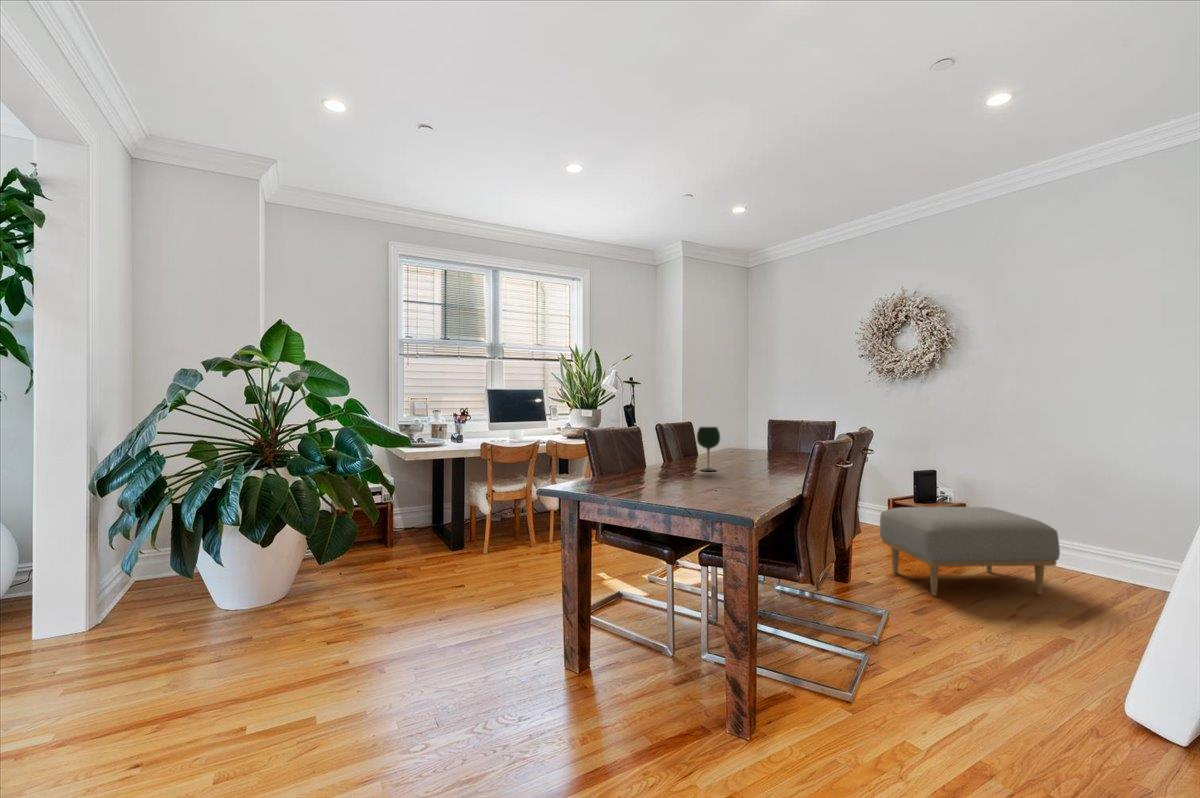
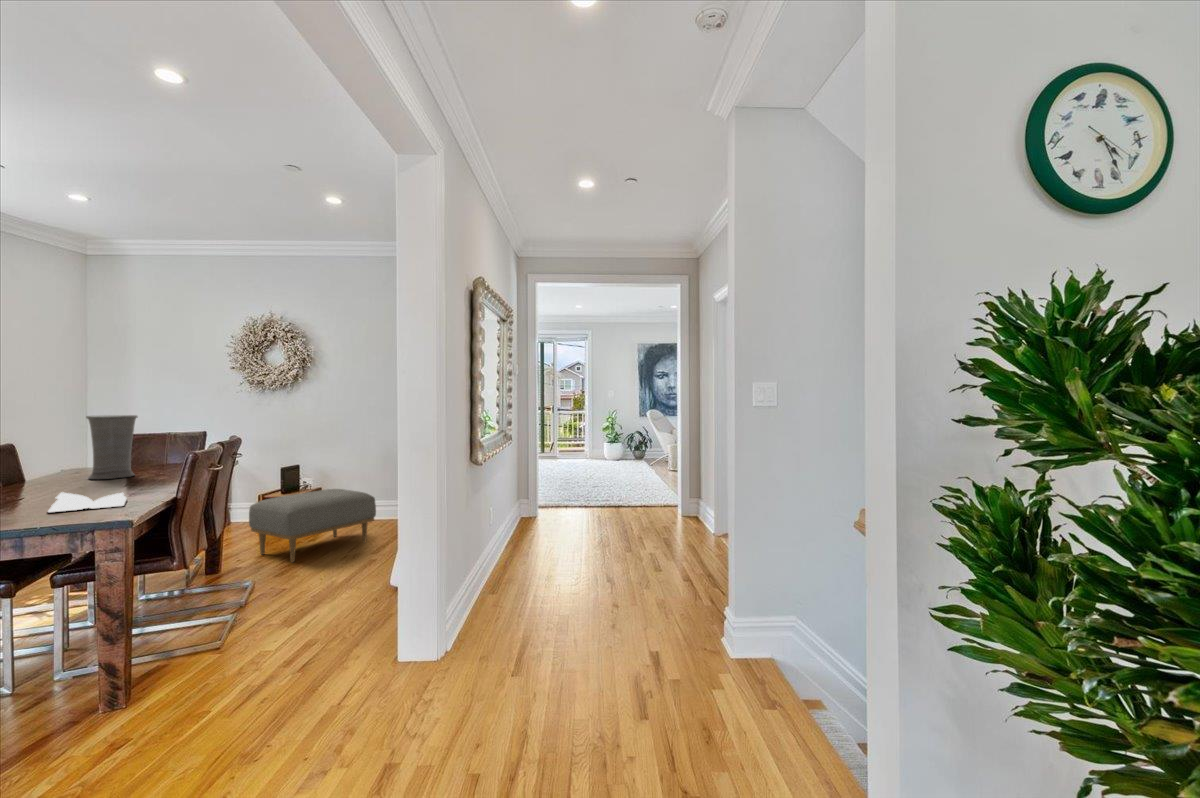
vase: none [732,400,772,464] -> present [86,415,138,479]
wine glass: present [697,427,720,471] -> none [41,445,75,491]
book: none [690,473,757,498] -> present [47,492,127,513]

